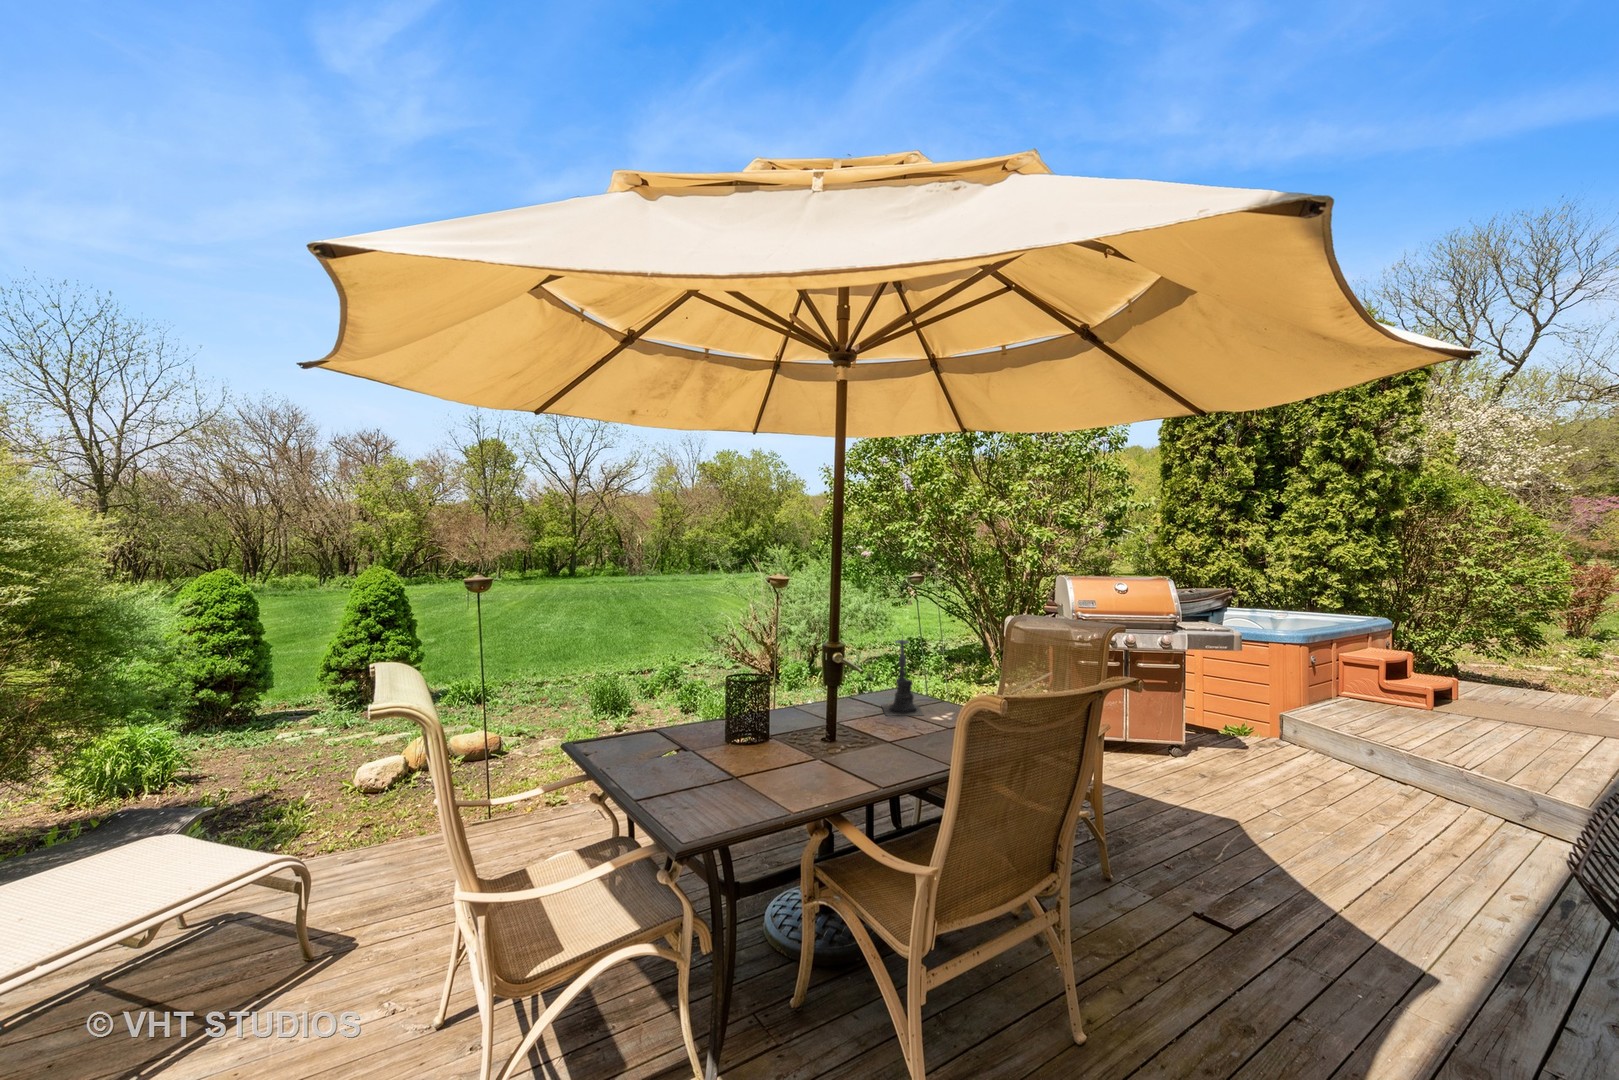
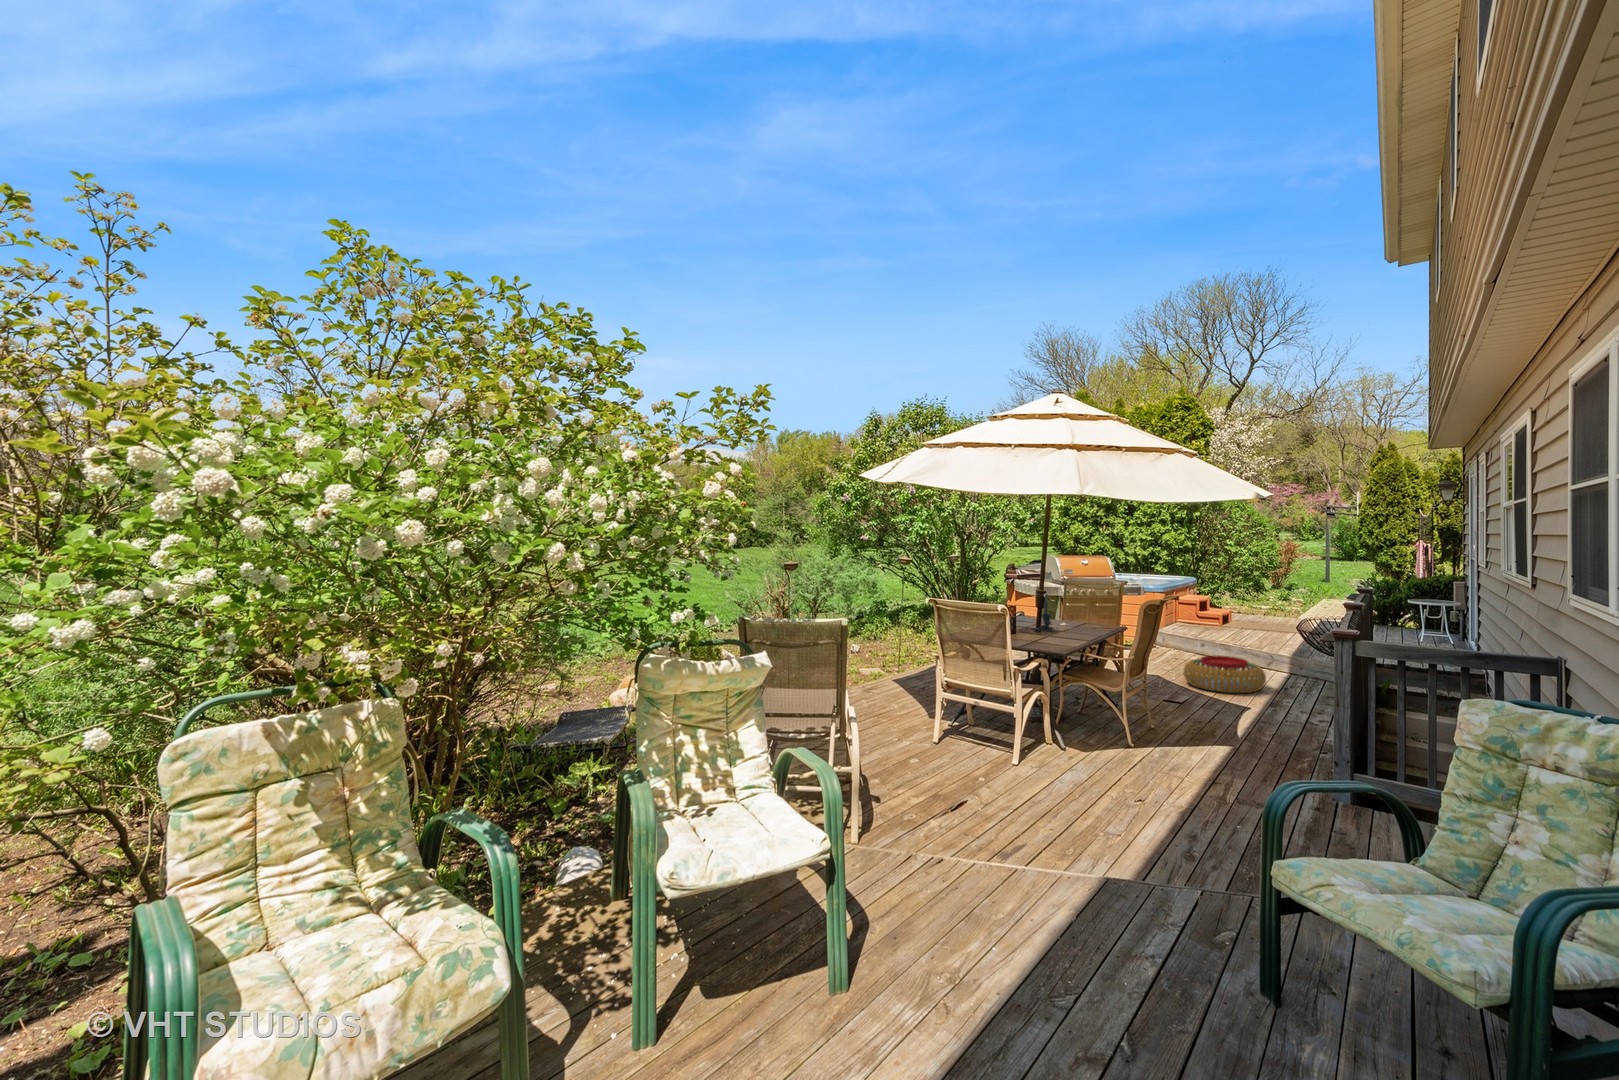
pouf: none [1274,784,1485,894] -> present [1183,656,1266,693]

